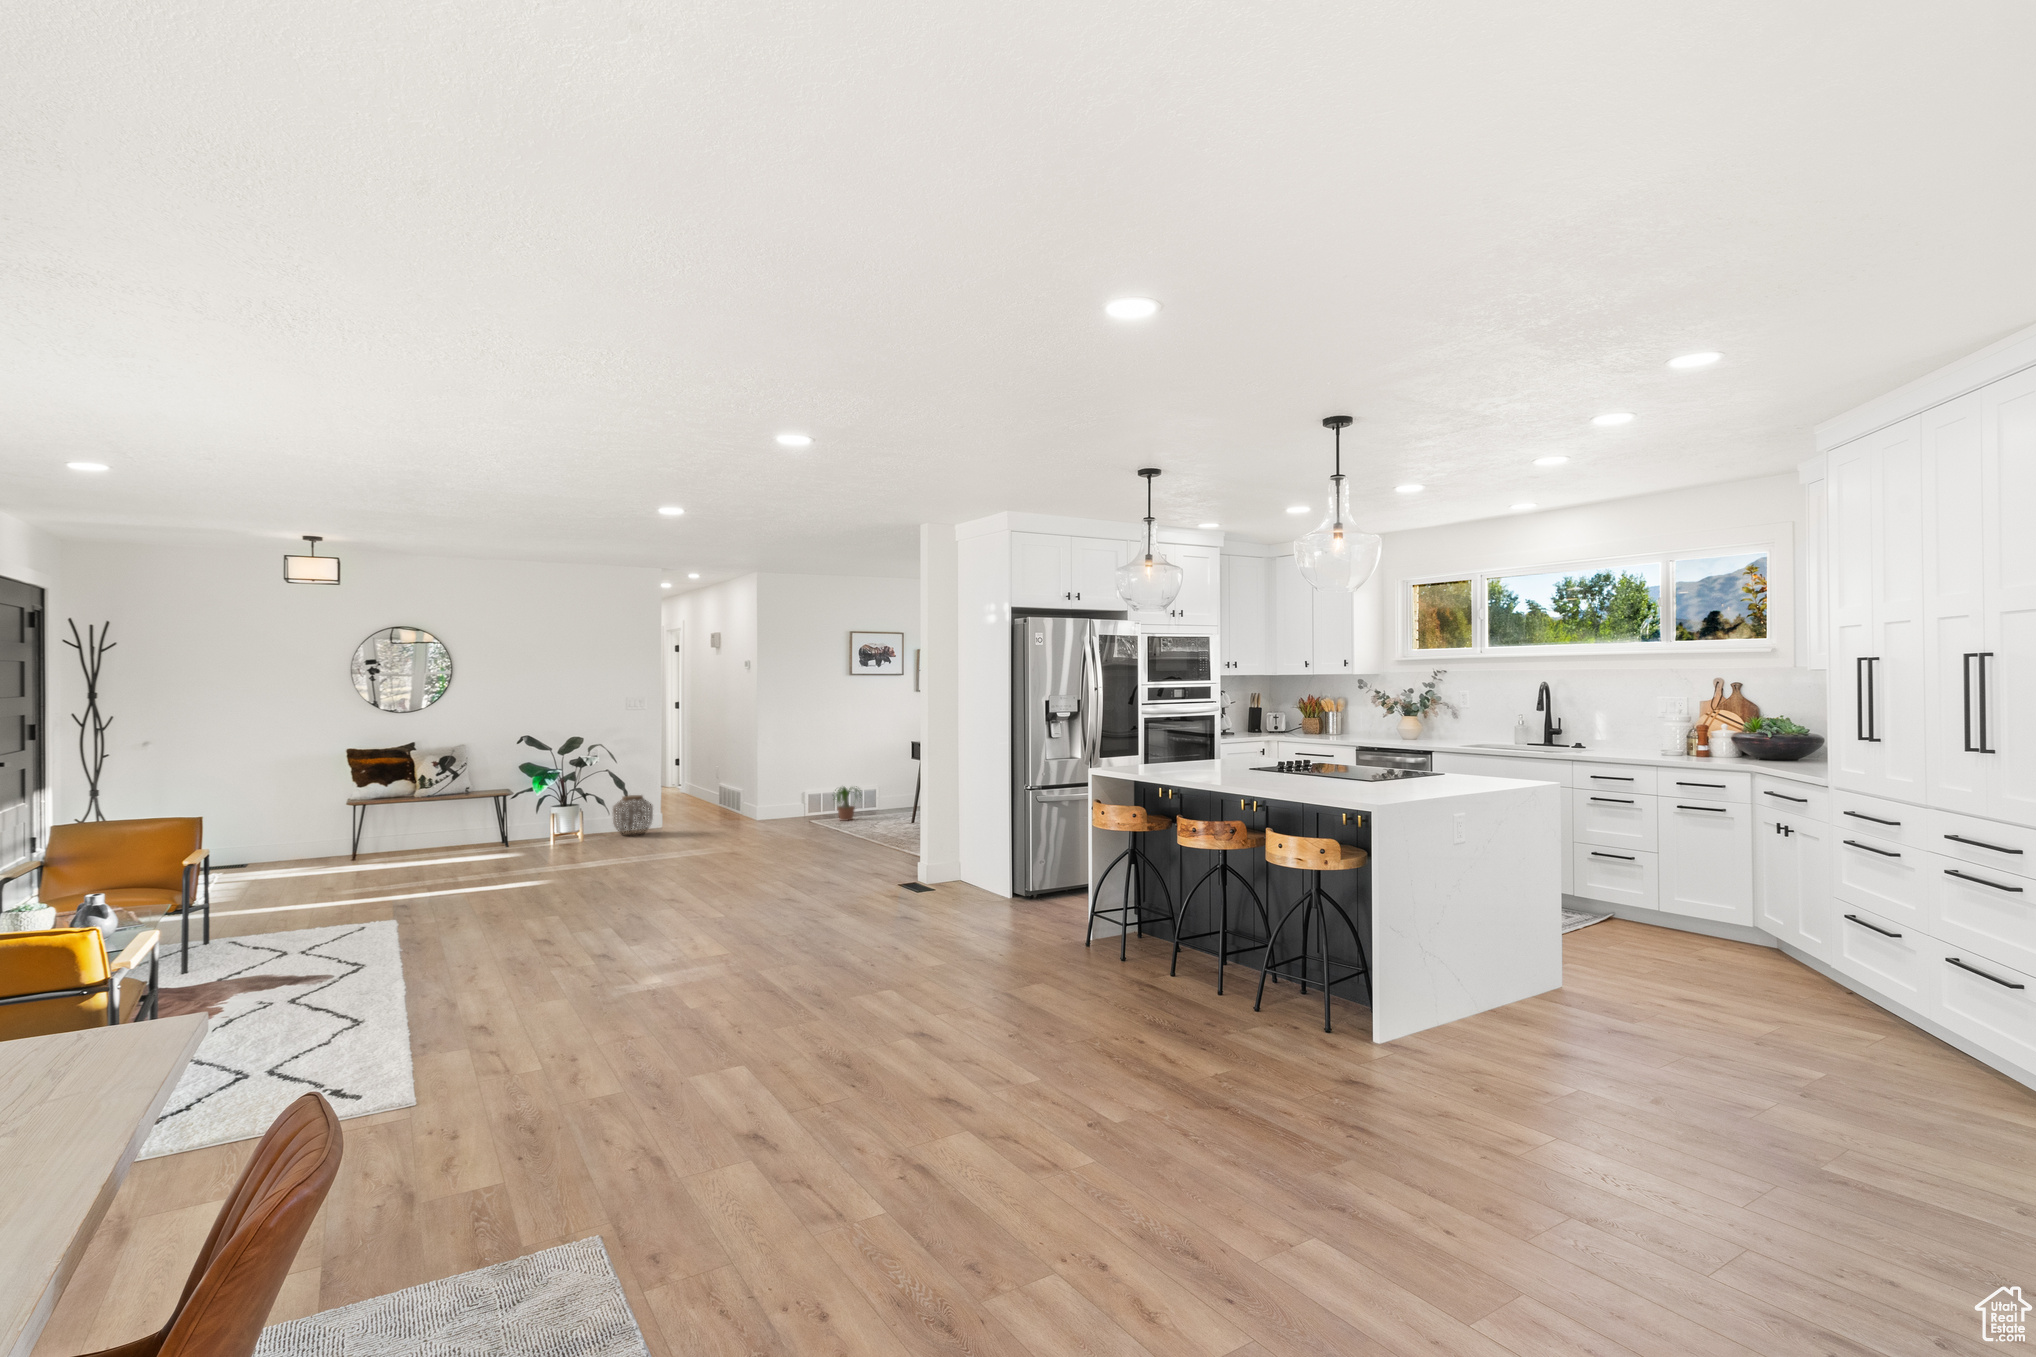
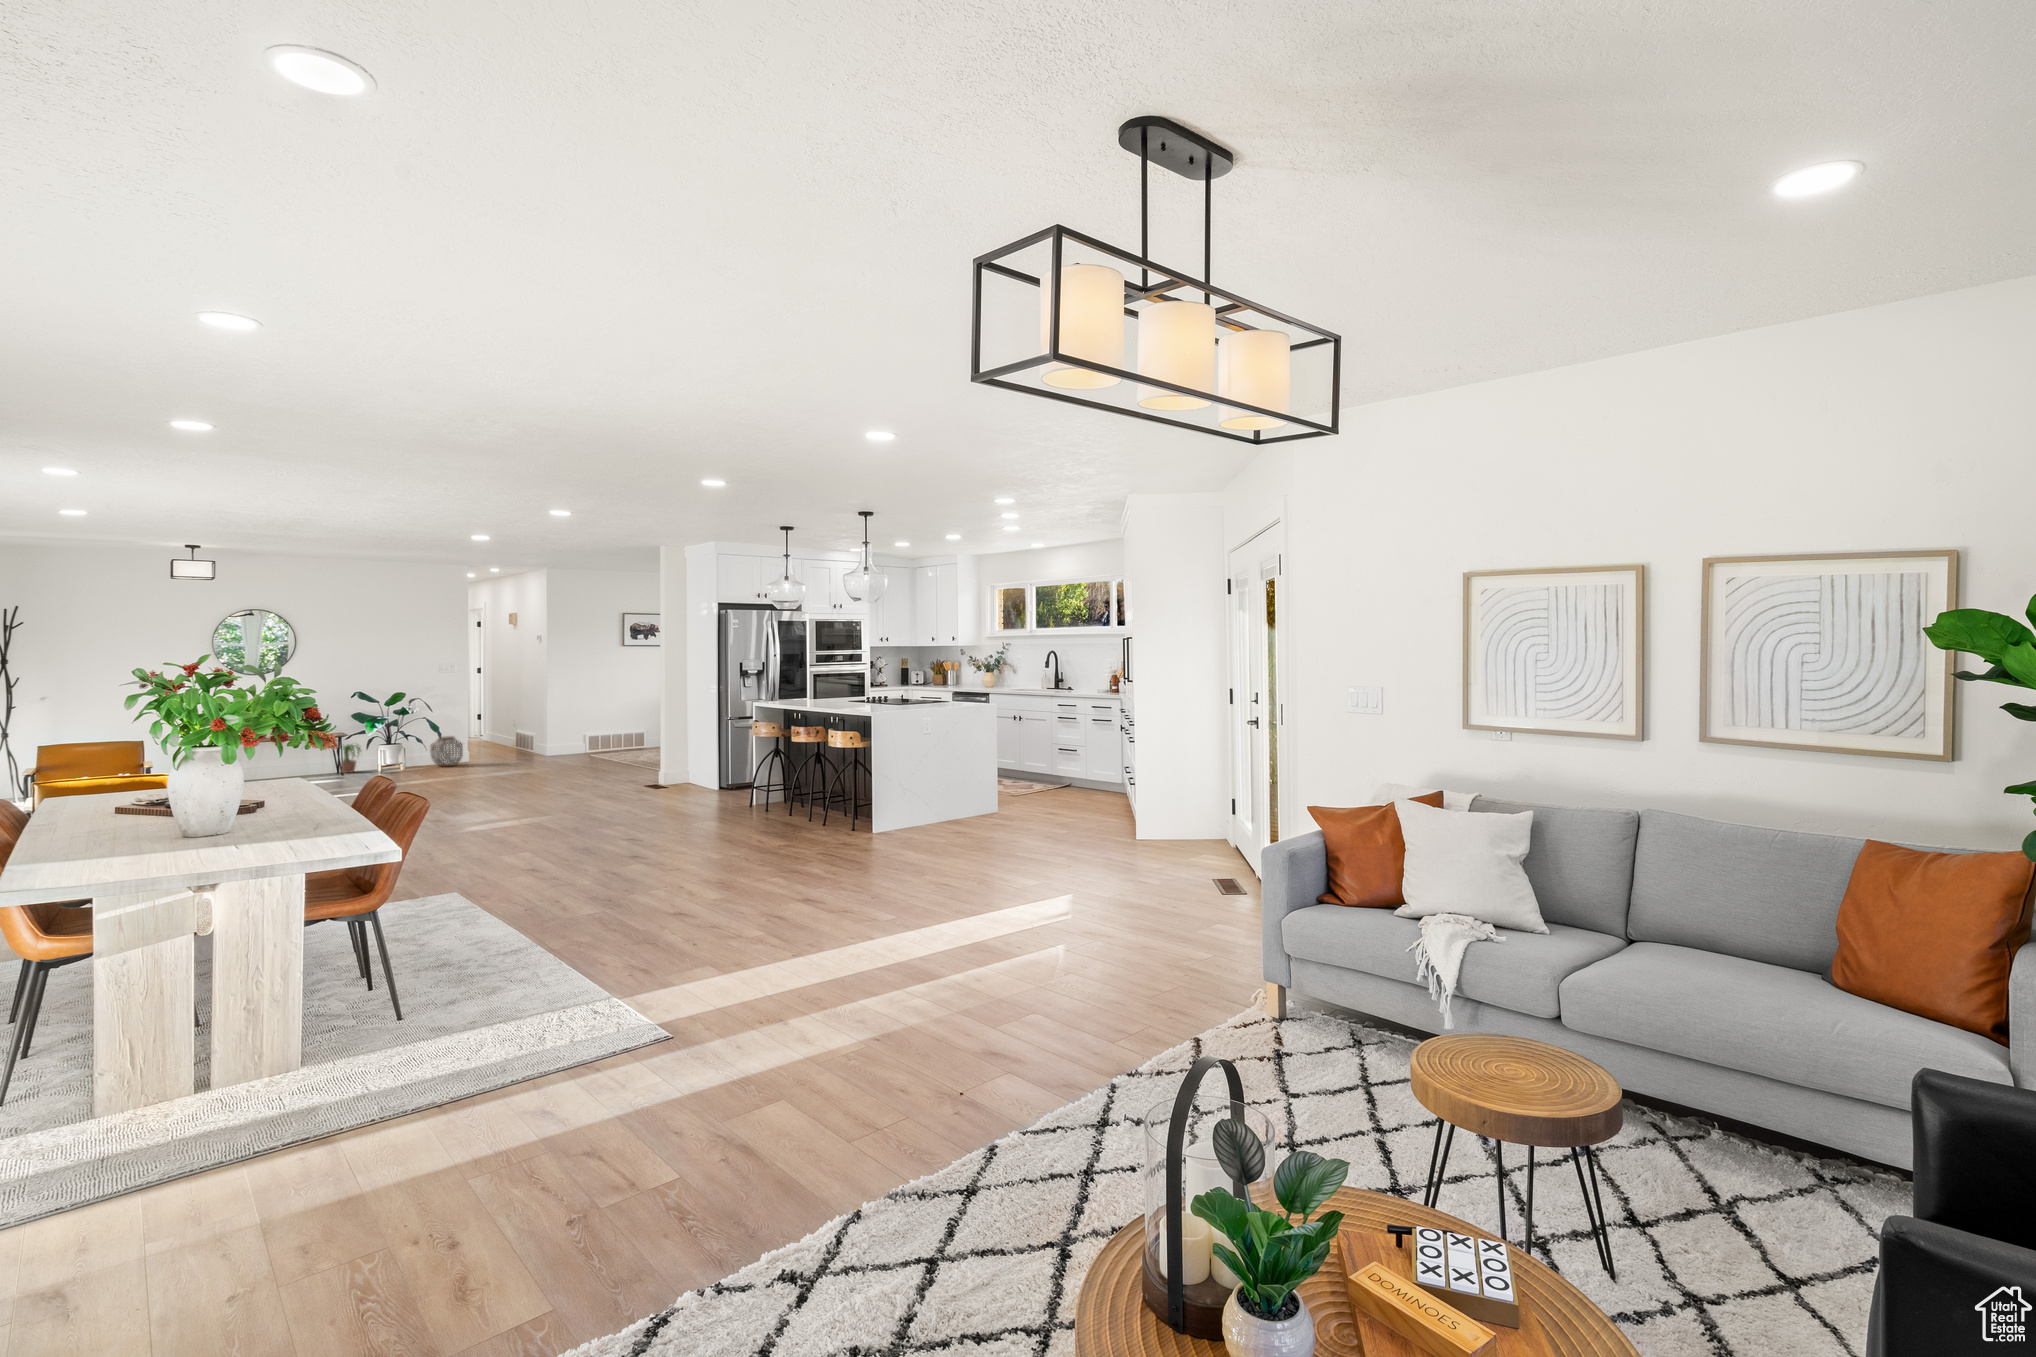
potted plant: present [833,787,861,821] -> present [341,744,361,773]

